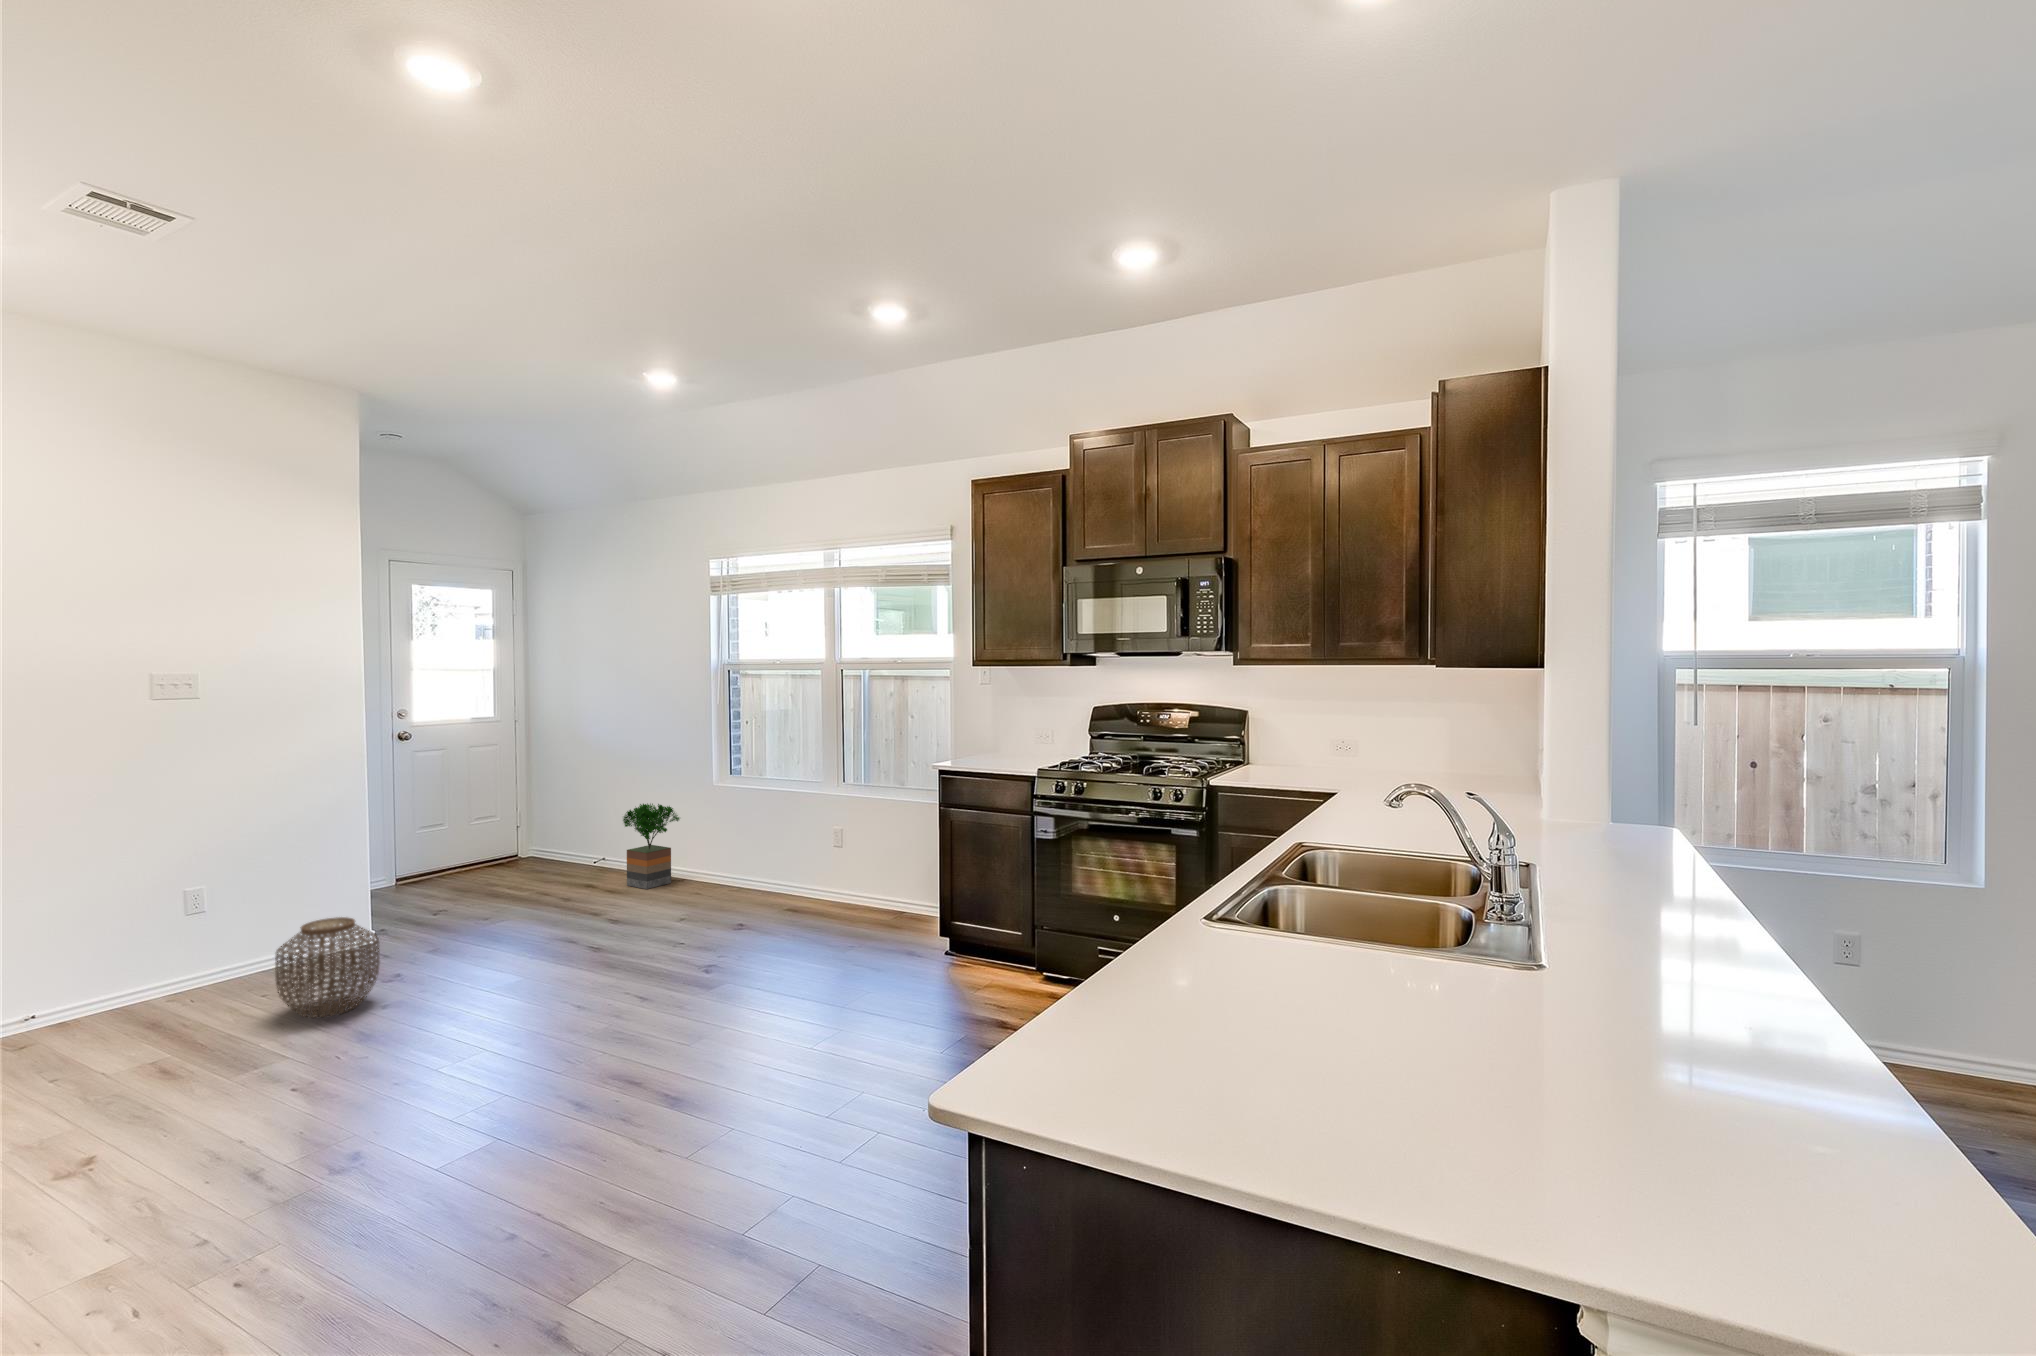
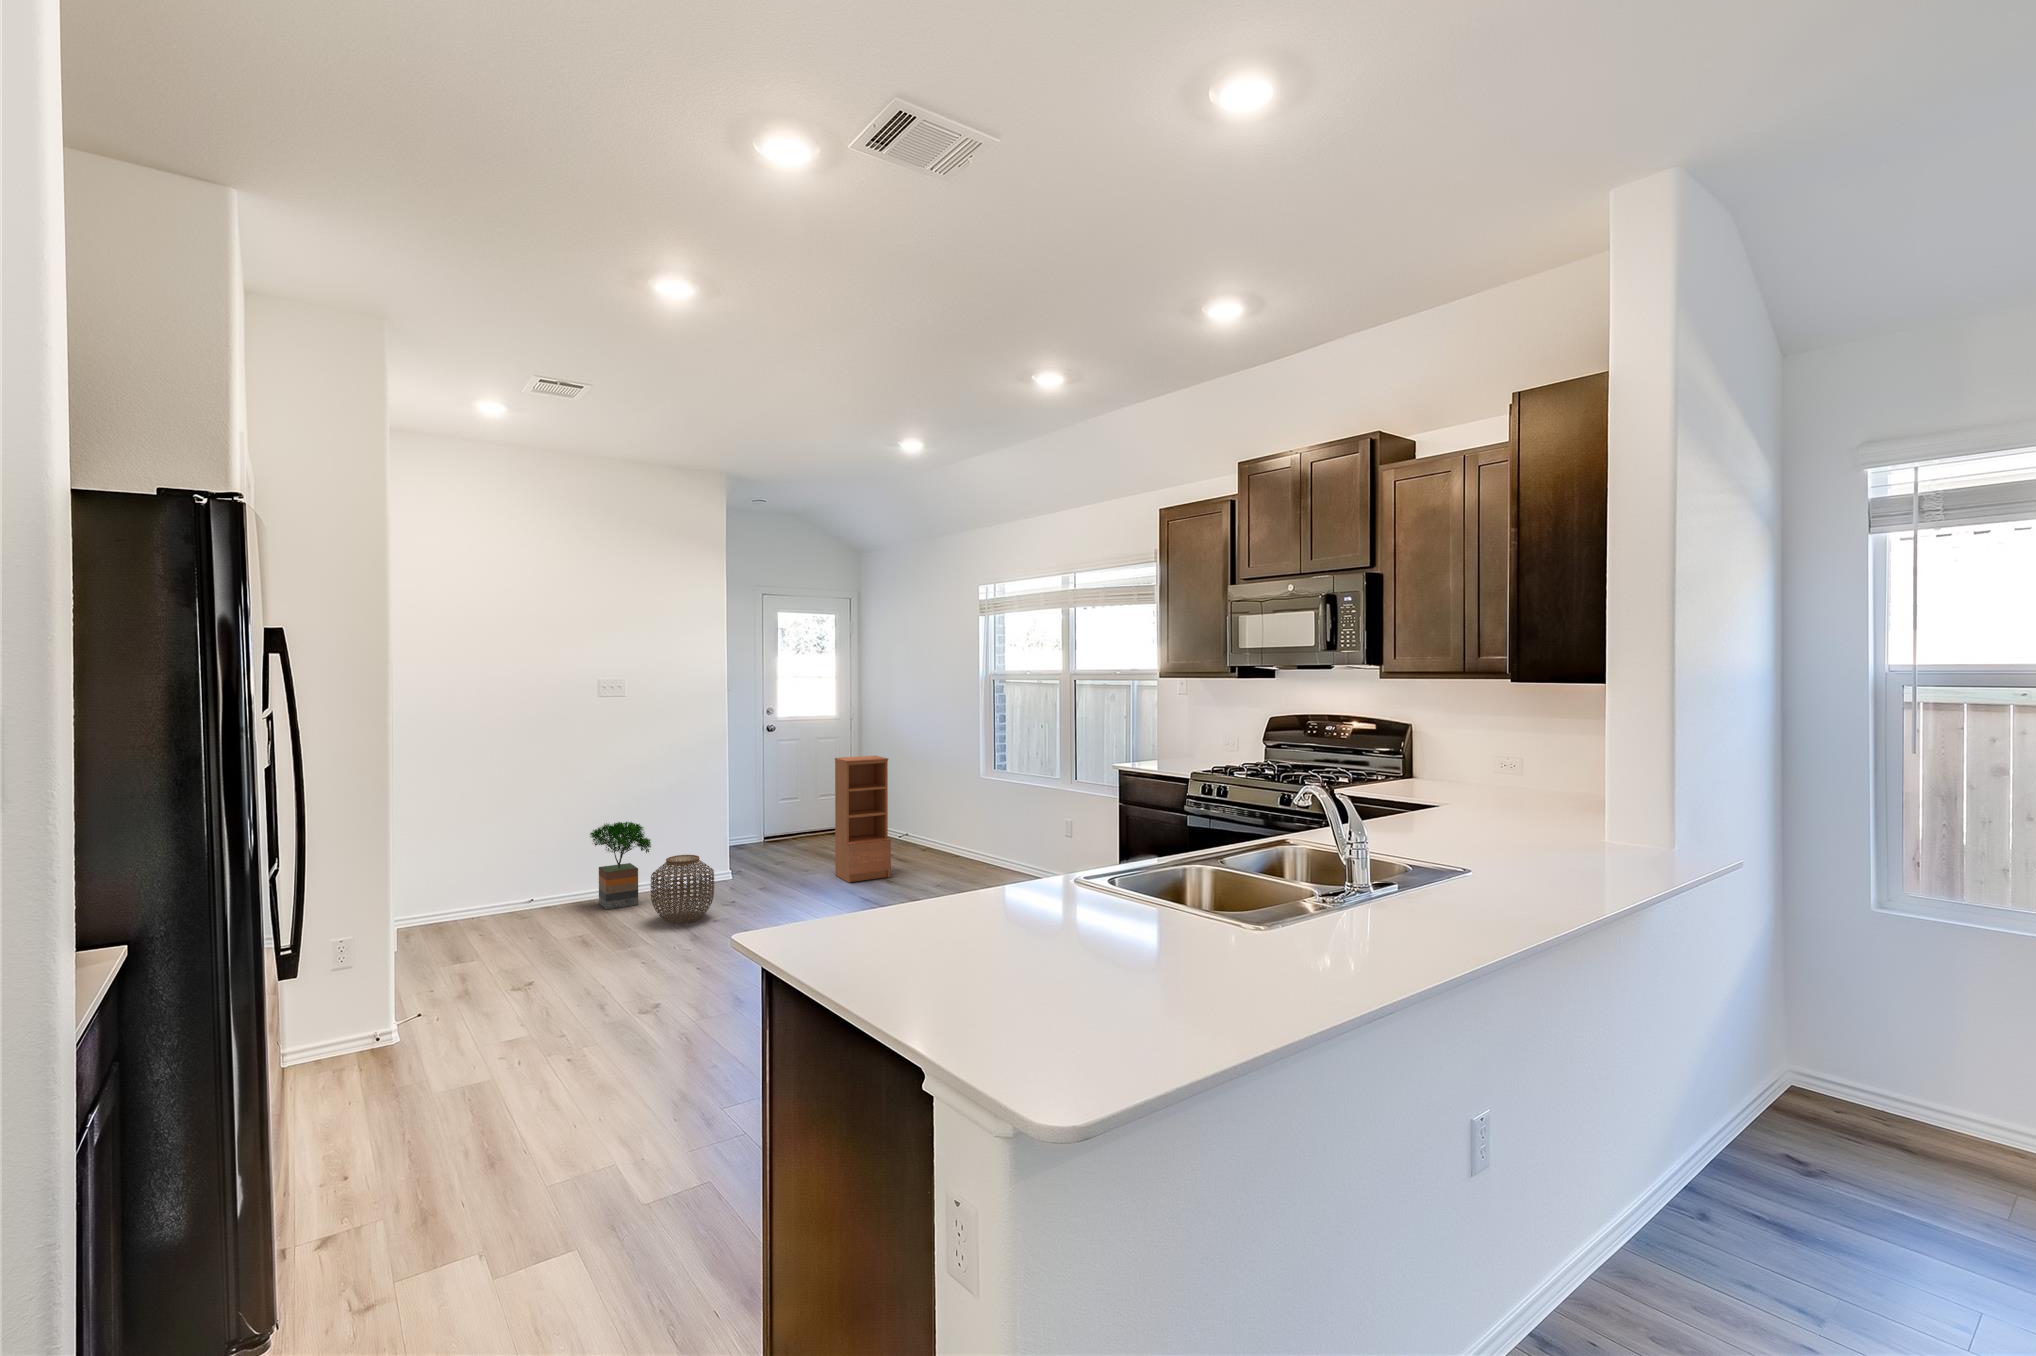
bookcase: none [532,766,613,930] -> present [835,756,891,883]
potted tree: present [623,804,680,889] -> present [590,822,651,909]

